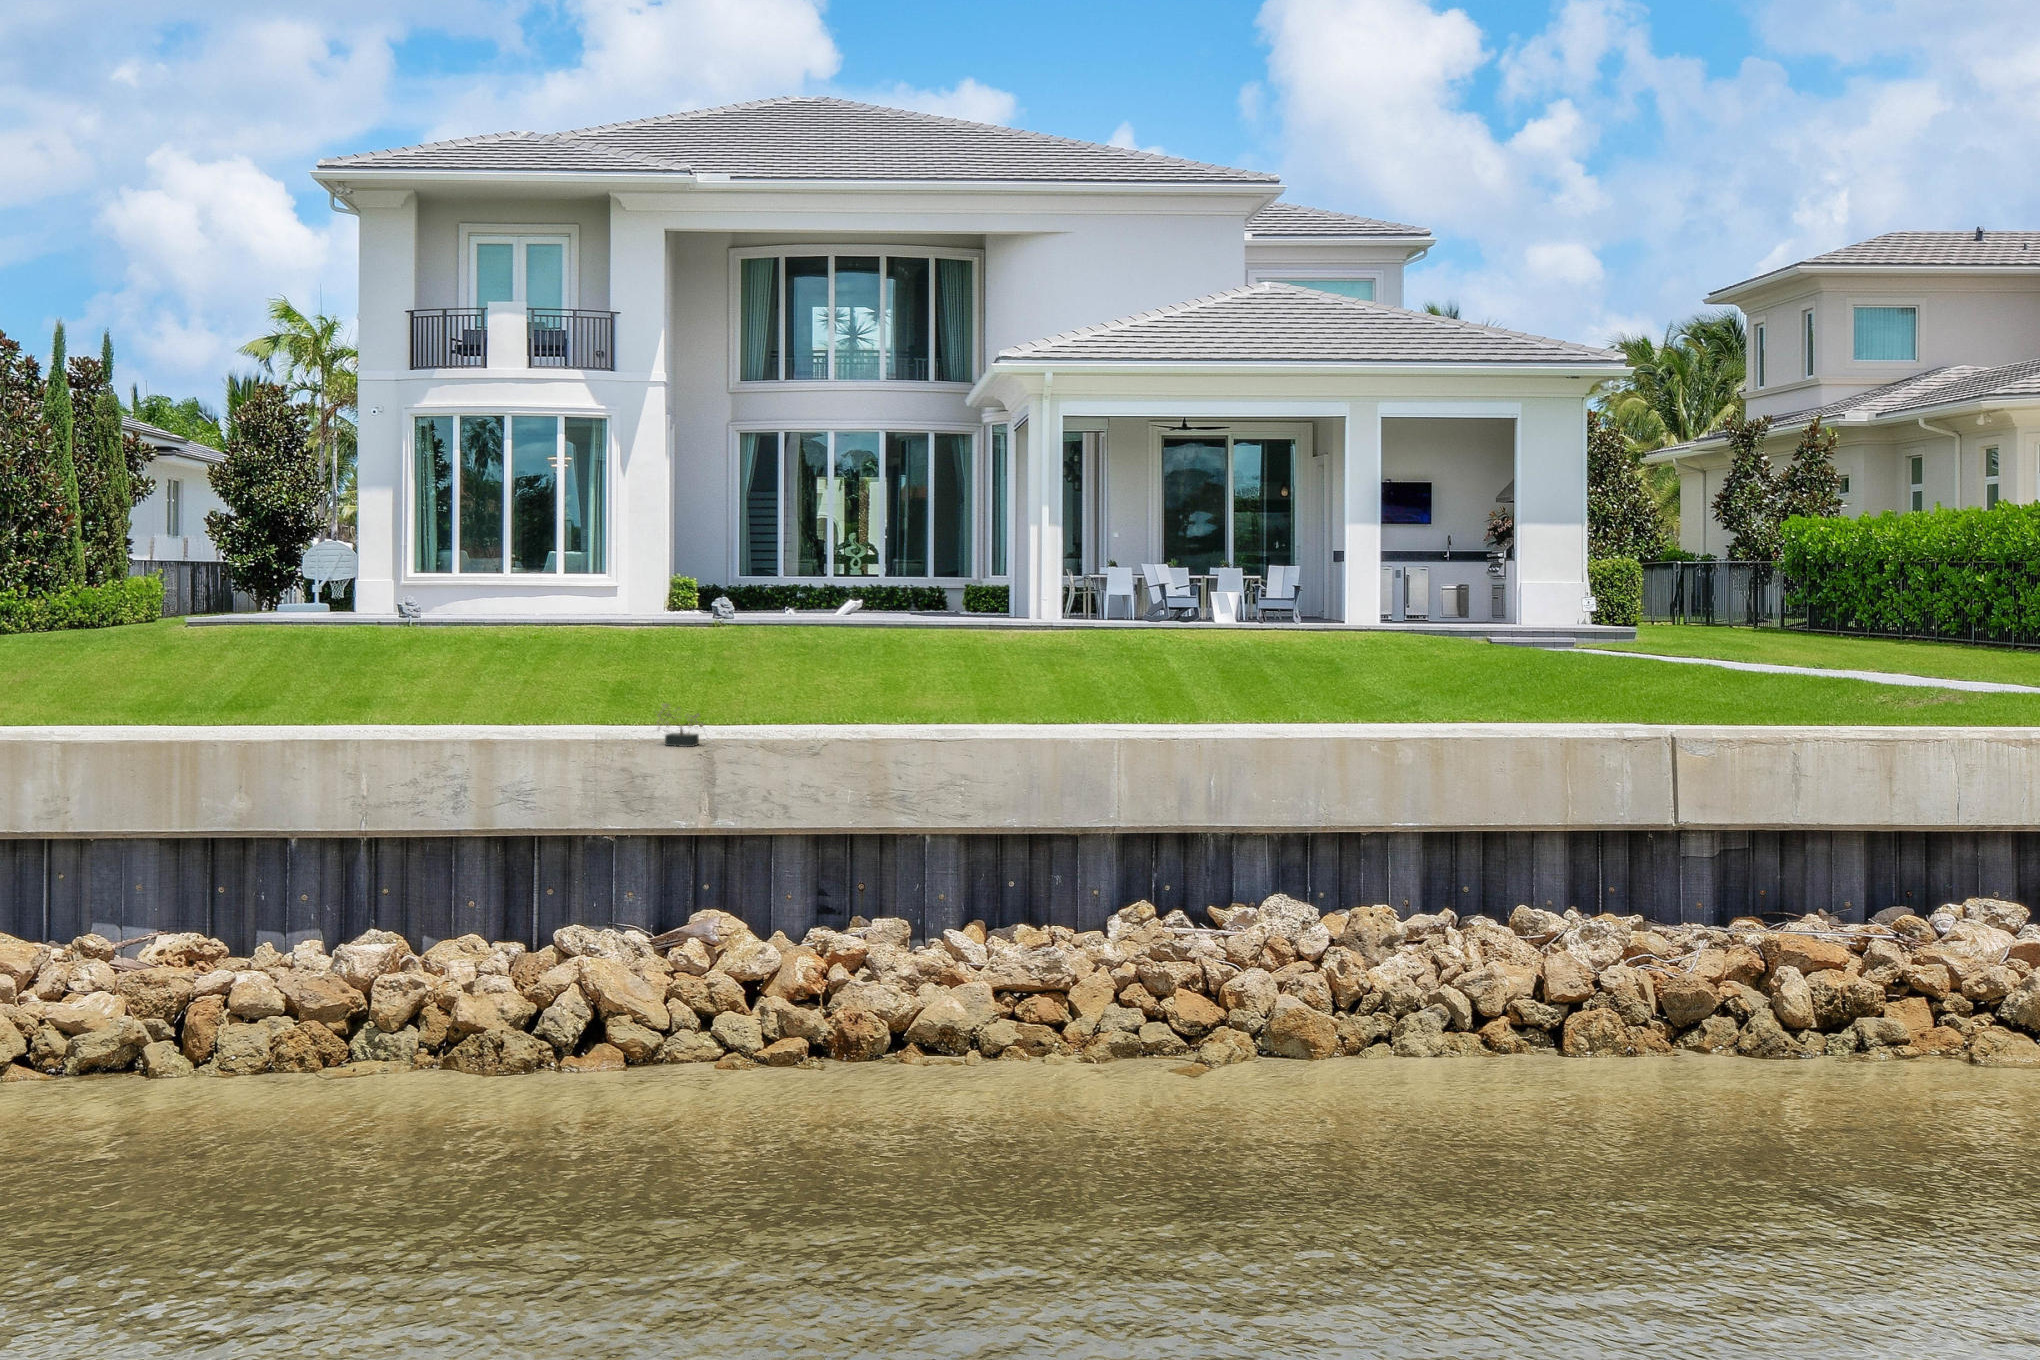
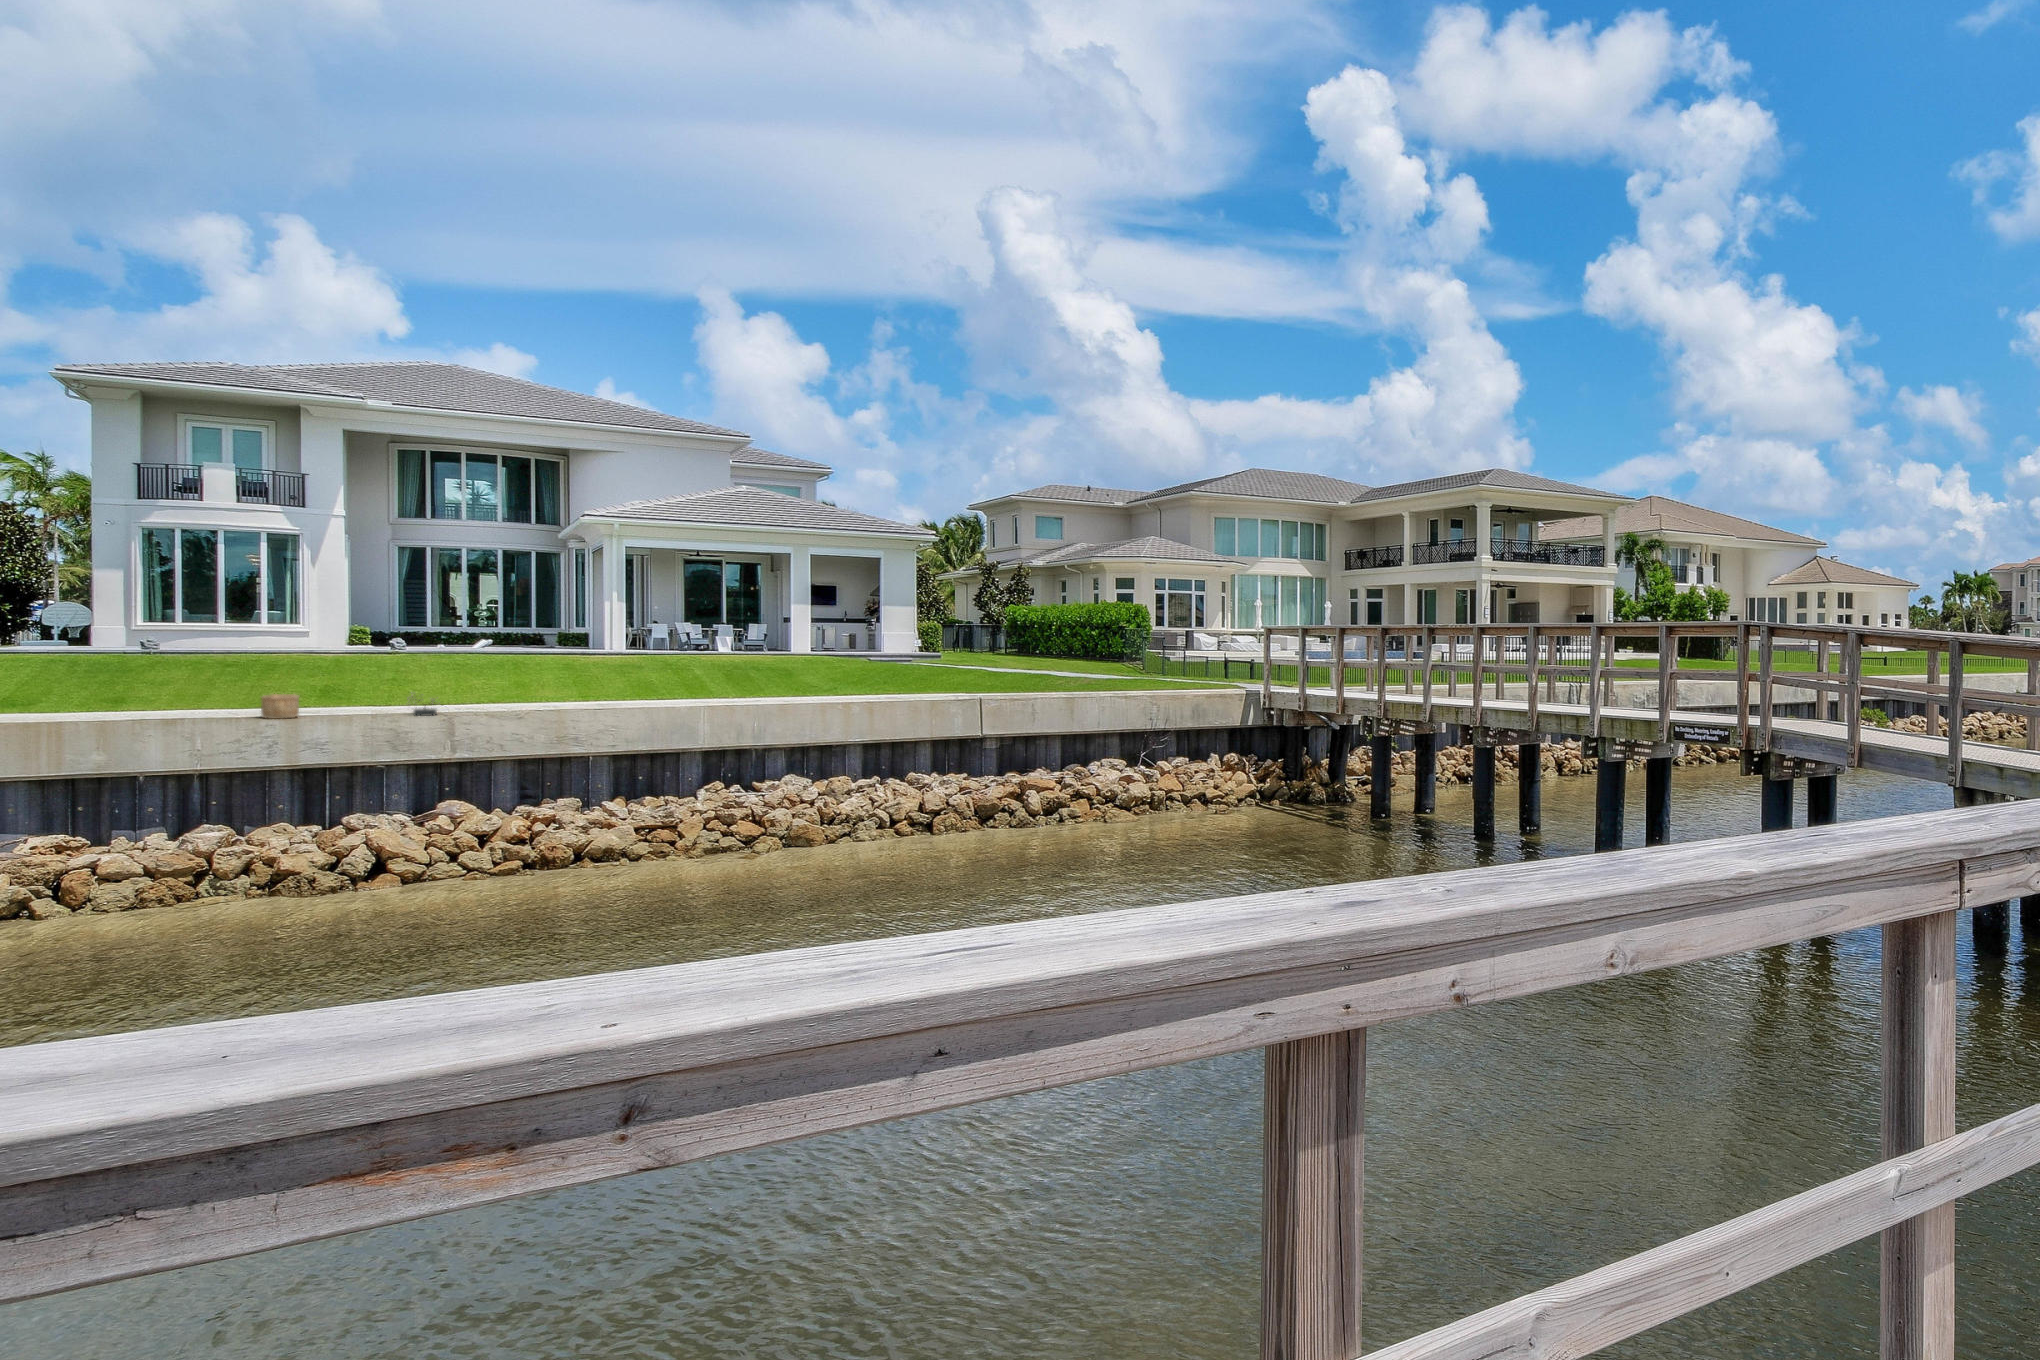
wooden bucket: none [463,703,514,746] -> present [261,694,299,719]

